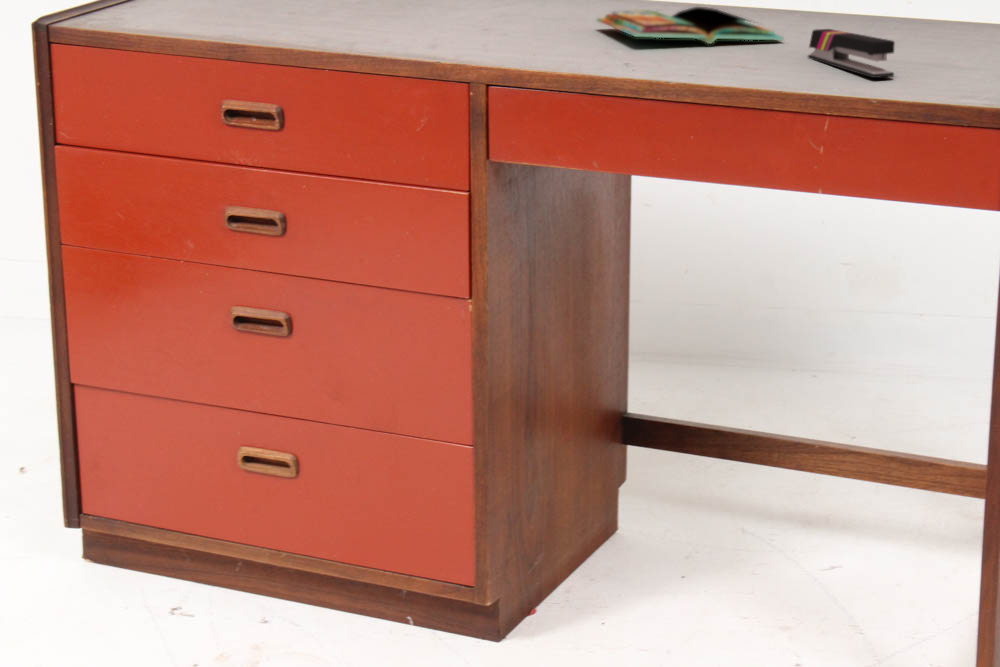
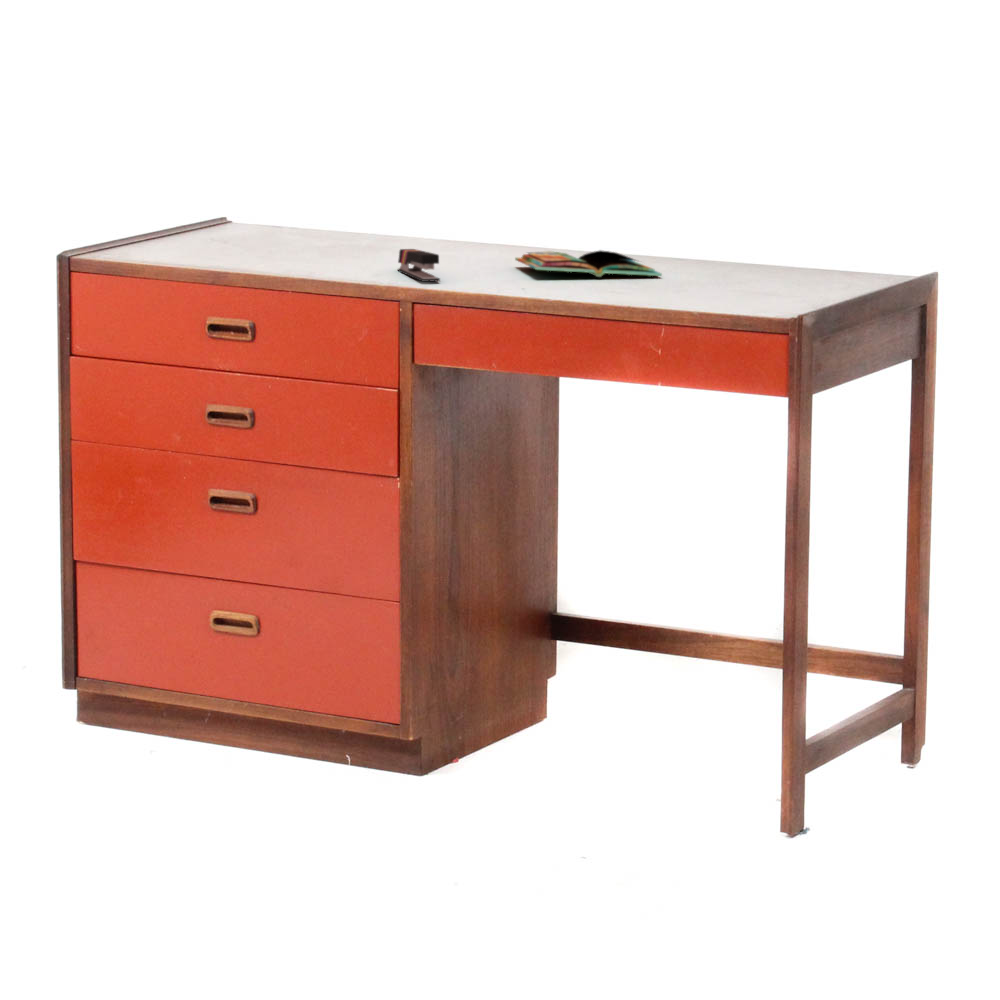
stapler: present [808,29,895,78] -> present [398,249,440,282]

